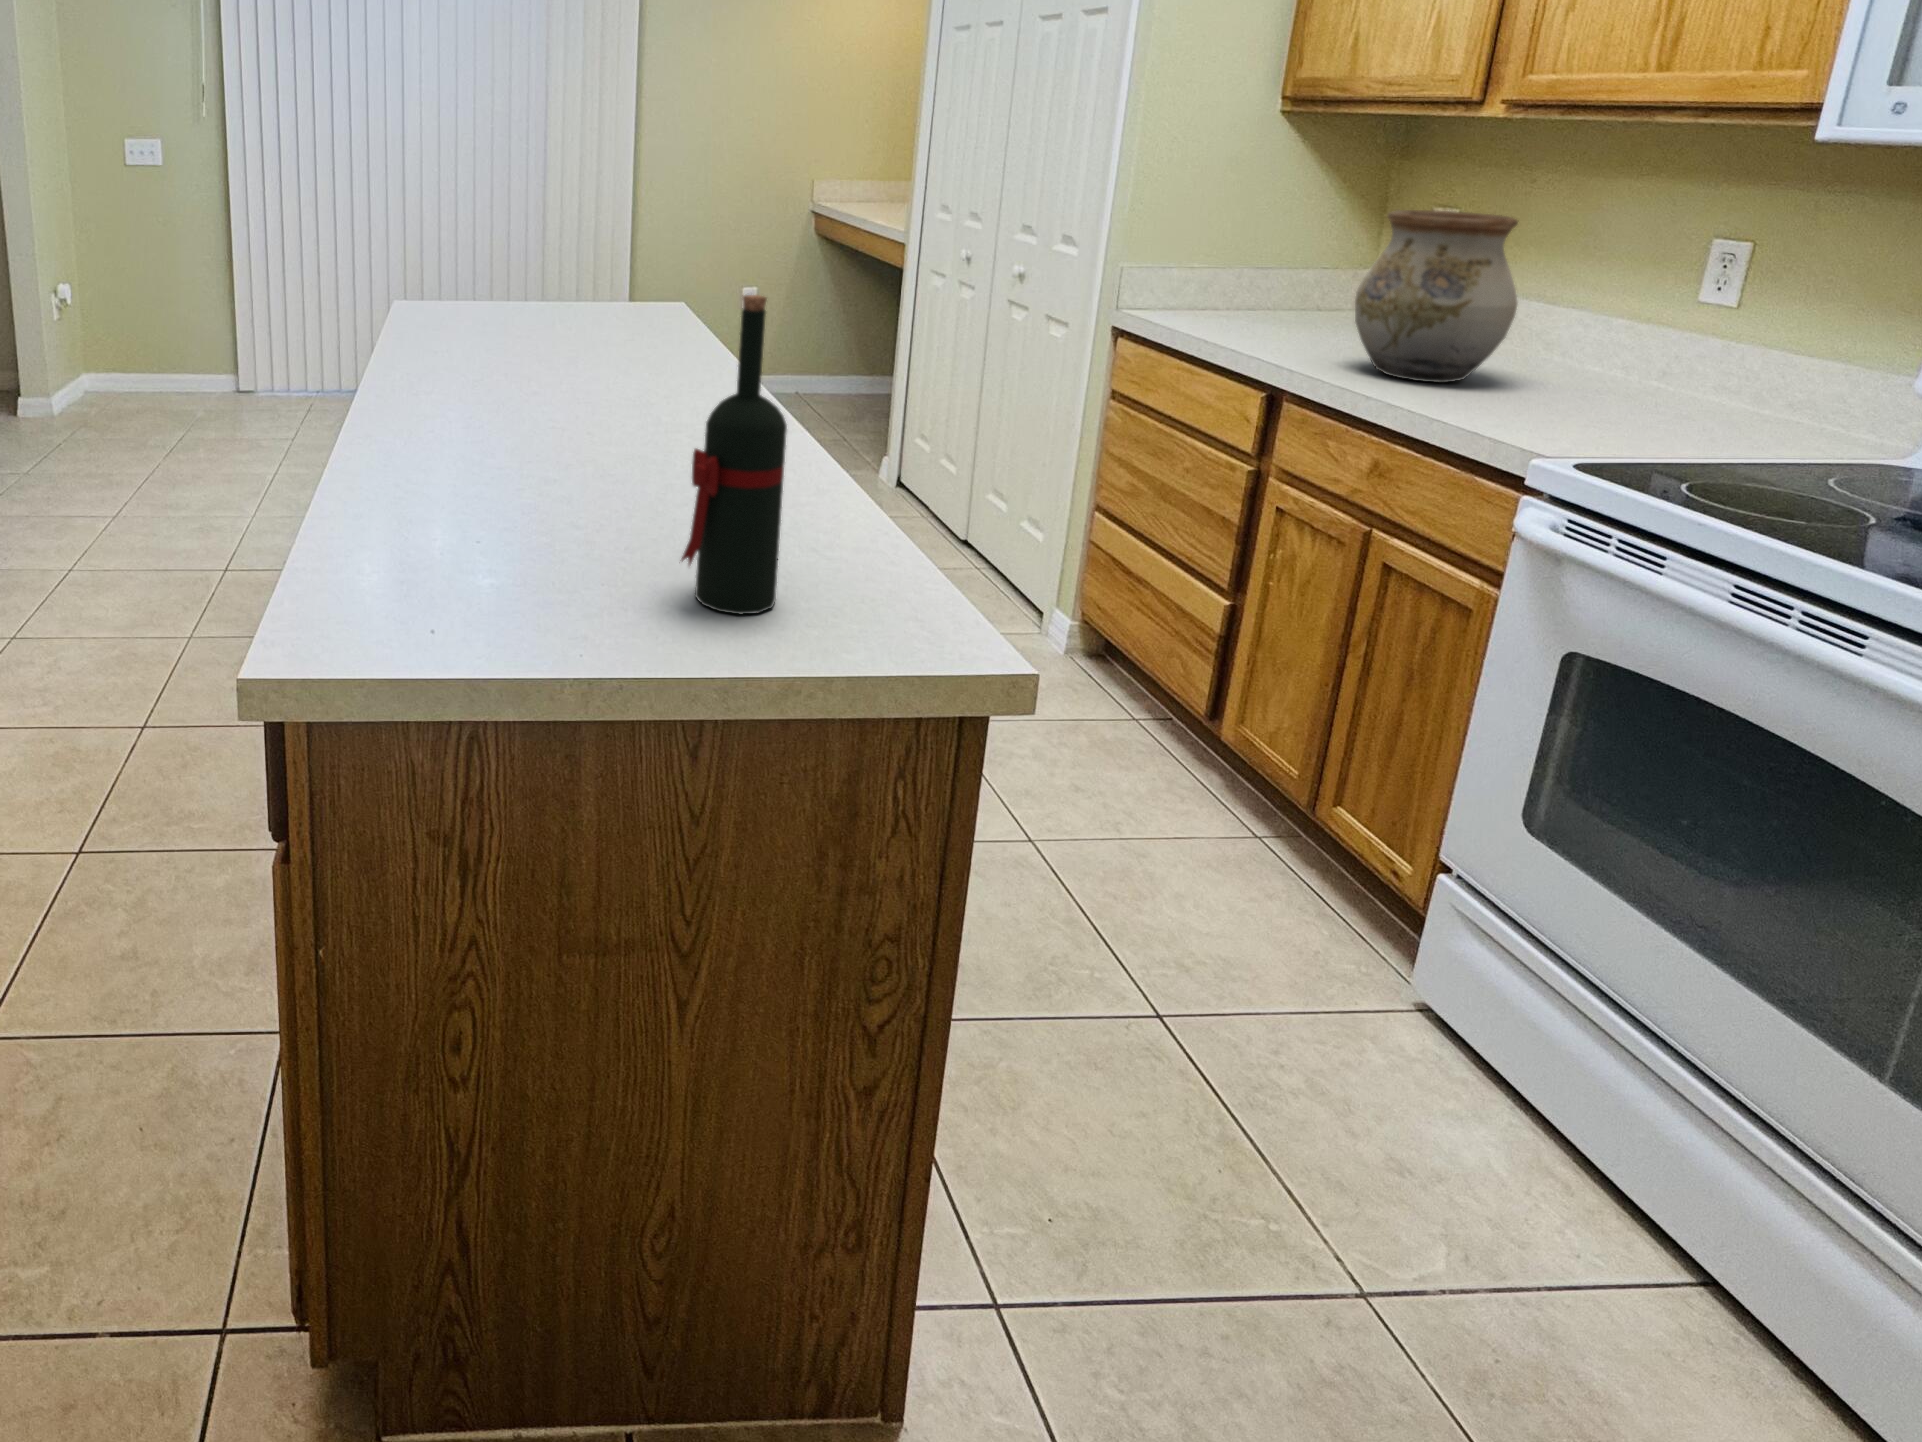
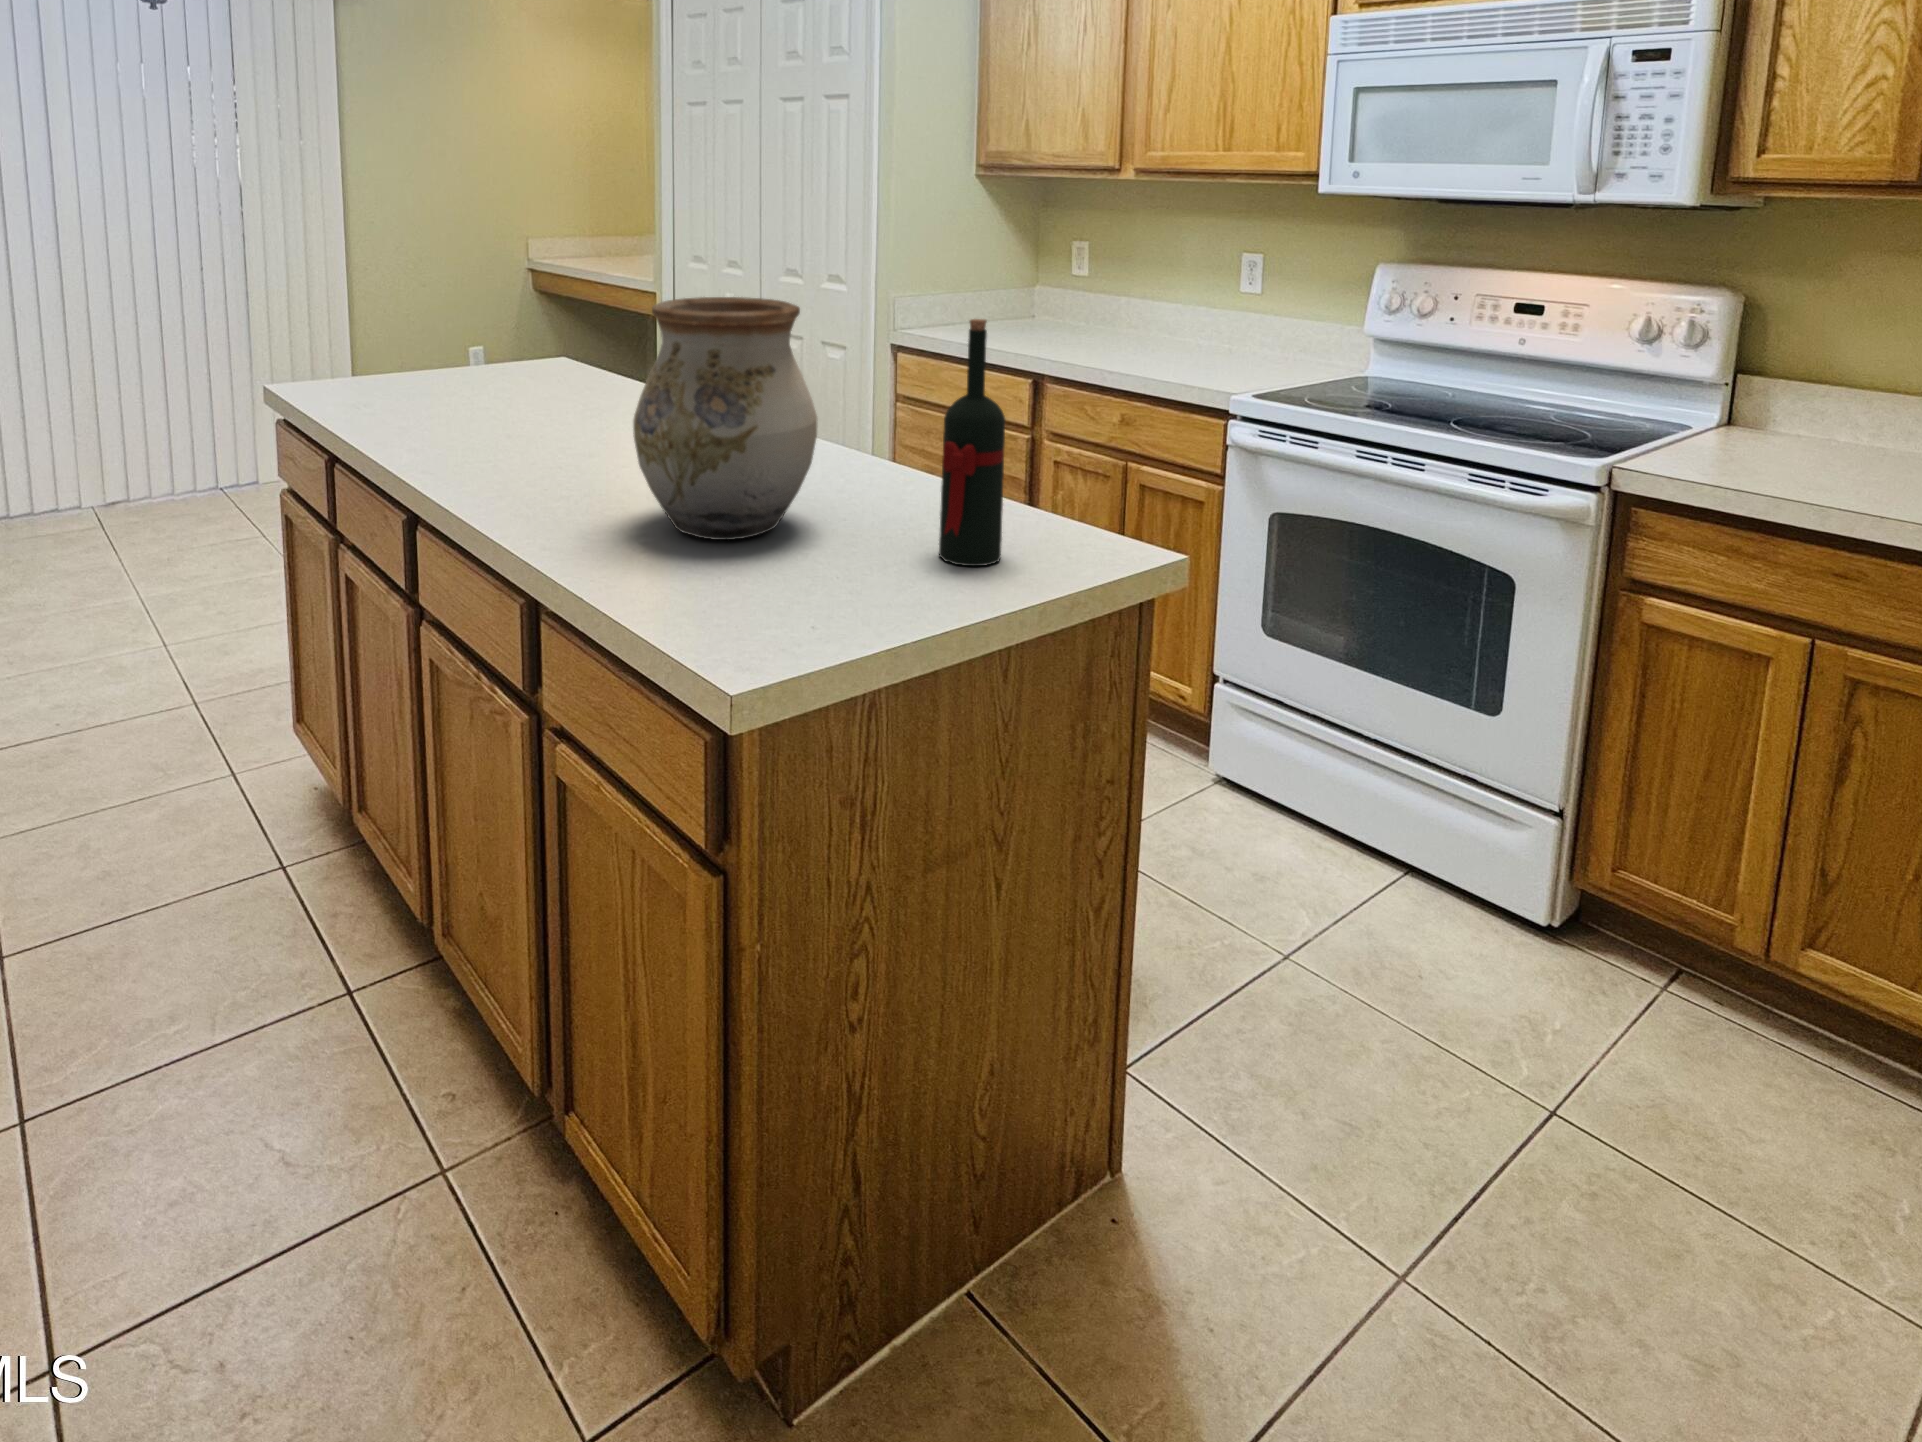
vase: present [1355,210,1518,383] -> present [633,297,817,540]

